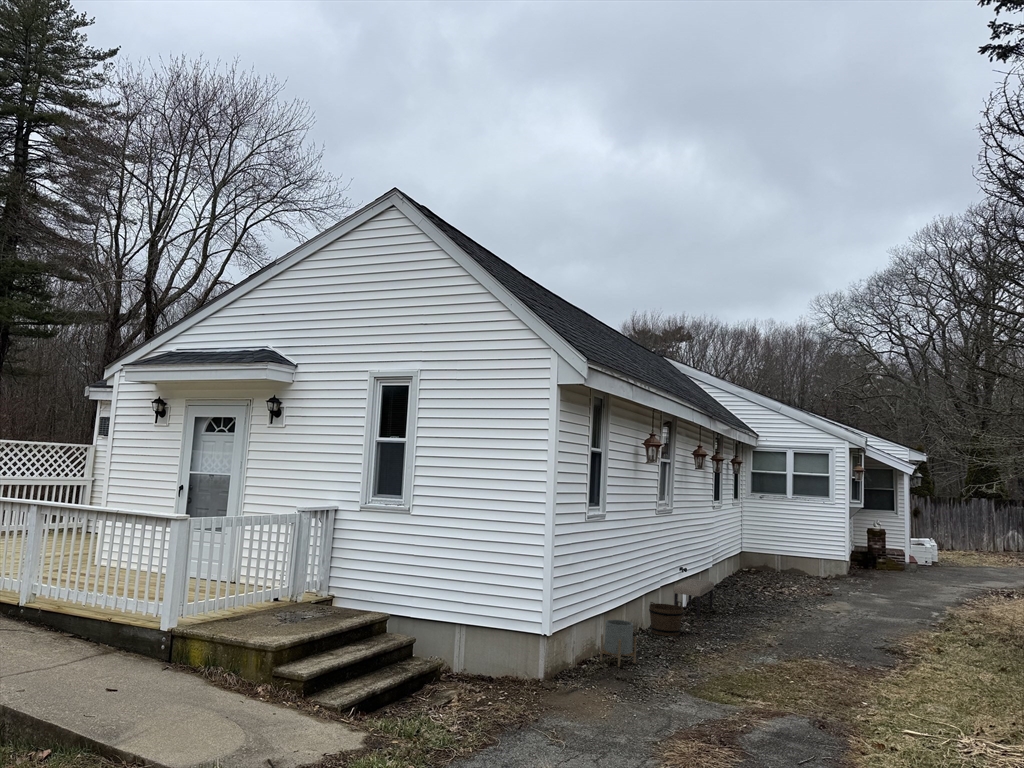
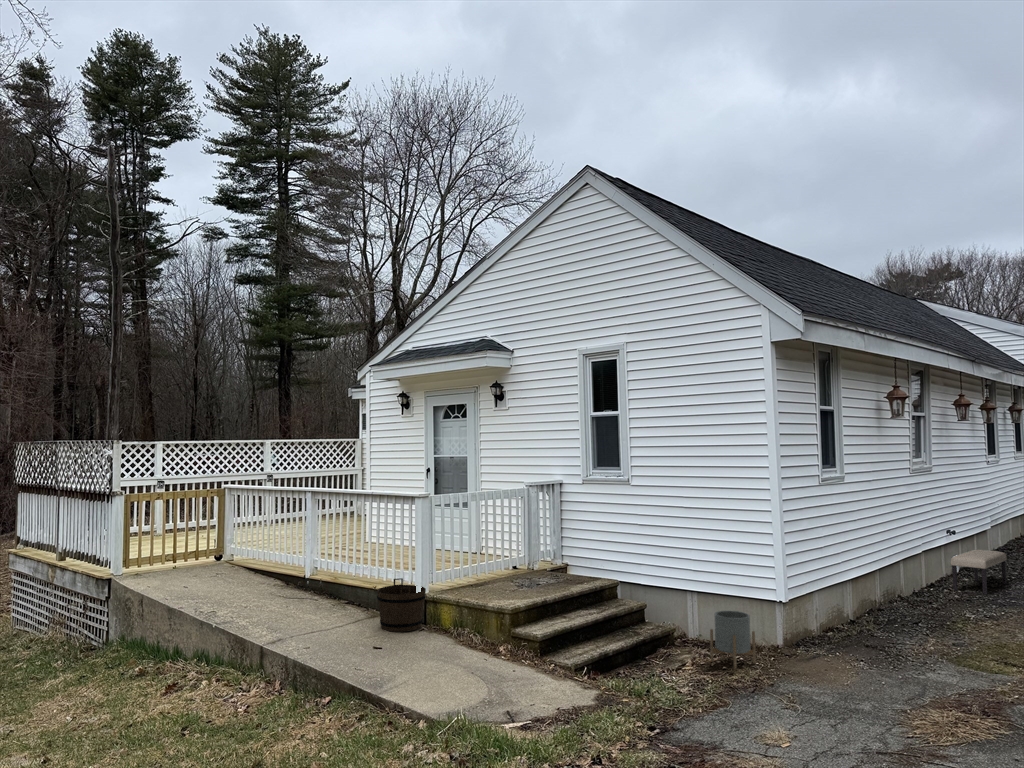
bucket: present [649,601,683,636] -> present [377,578,426,632]
planter: present [600,620,637,667] -> present [710,611,756,669]

